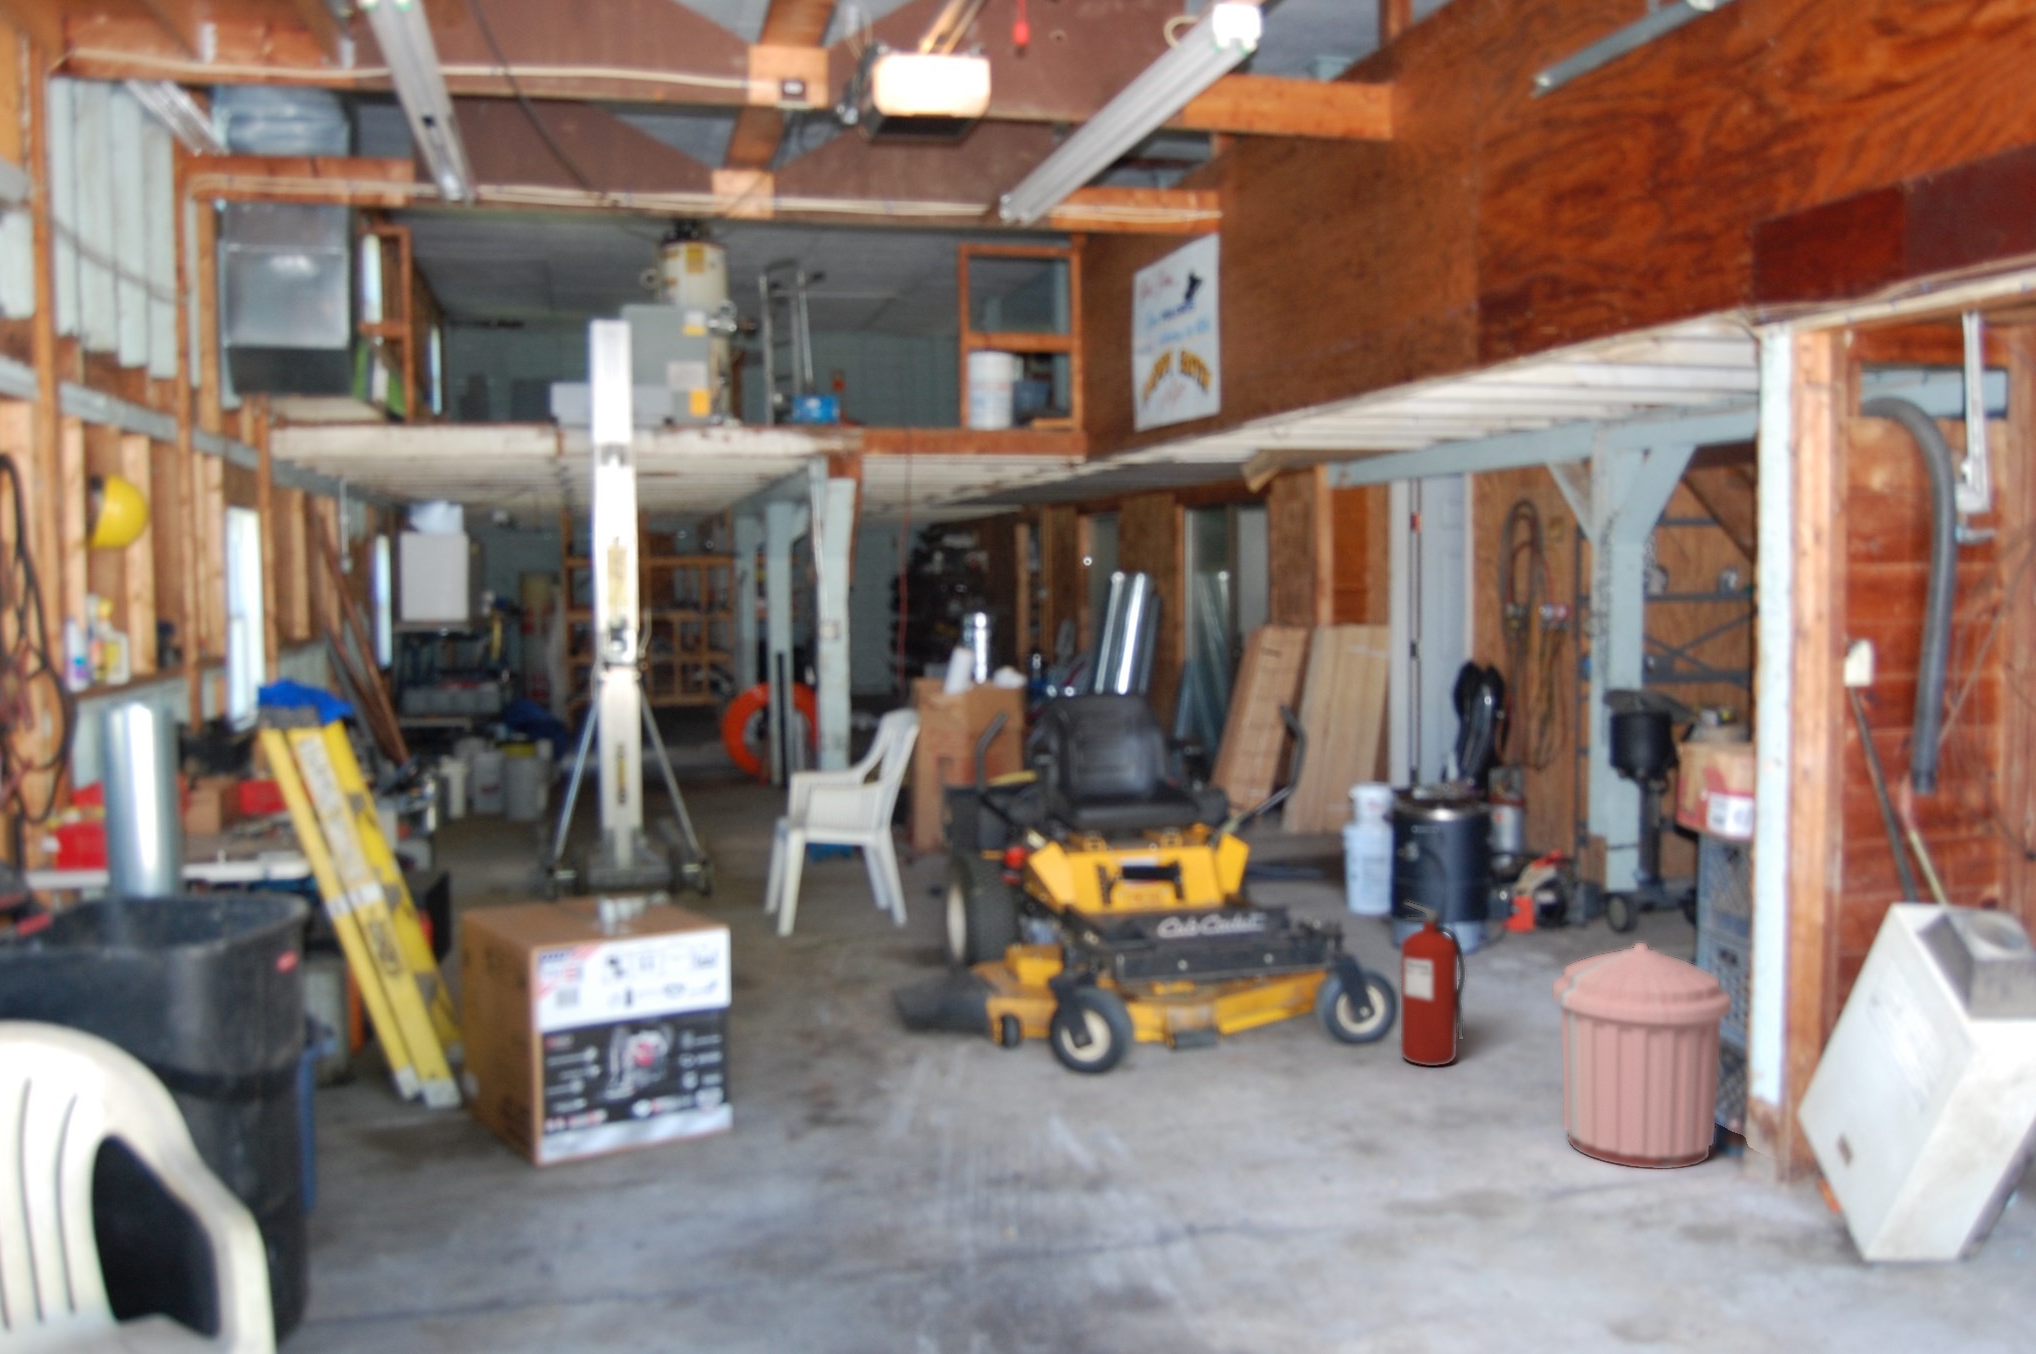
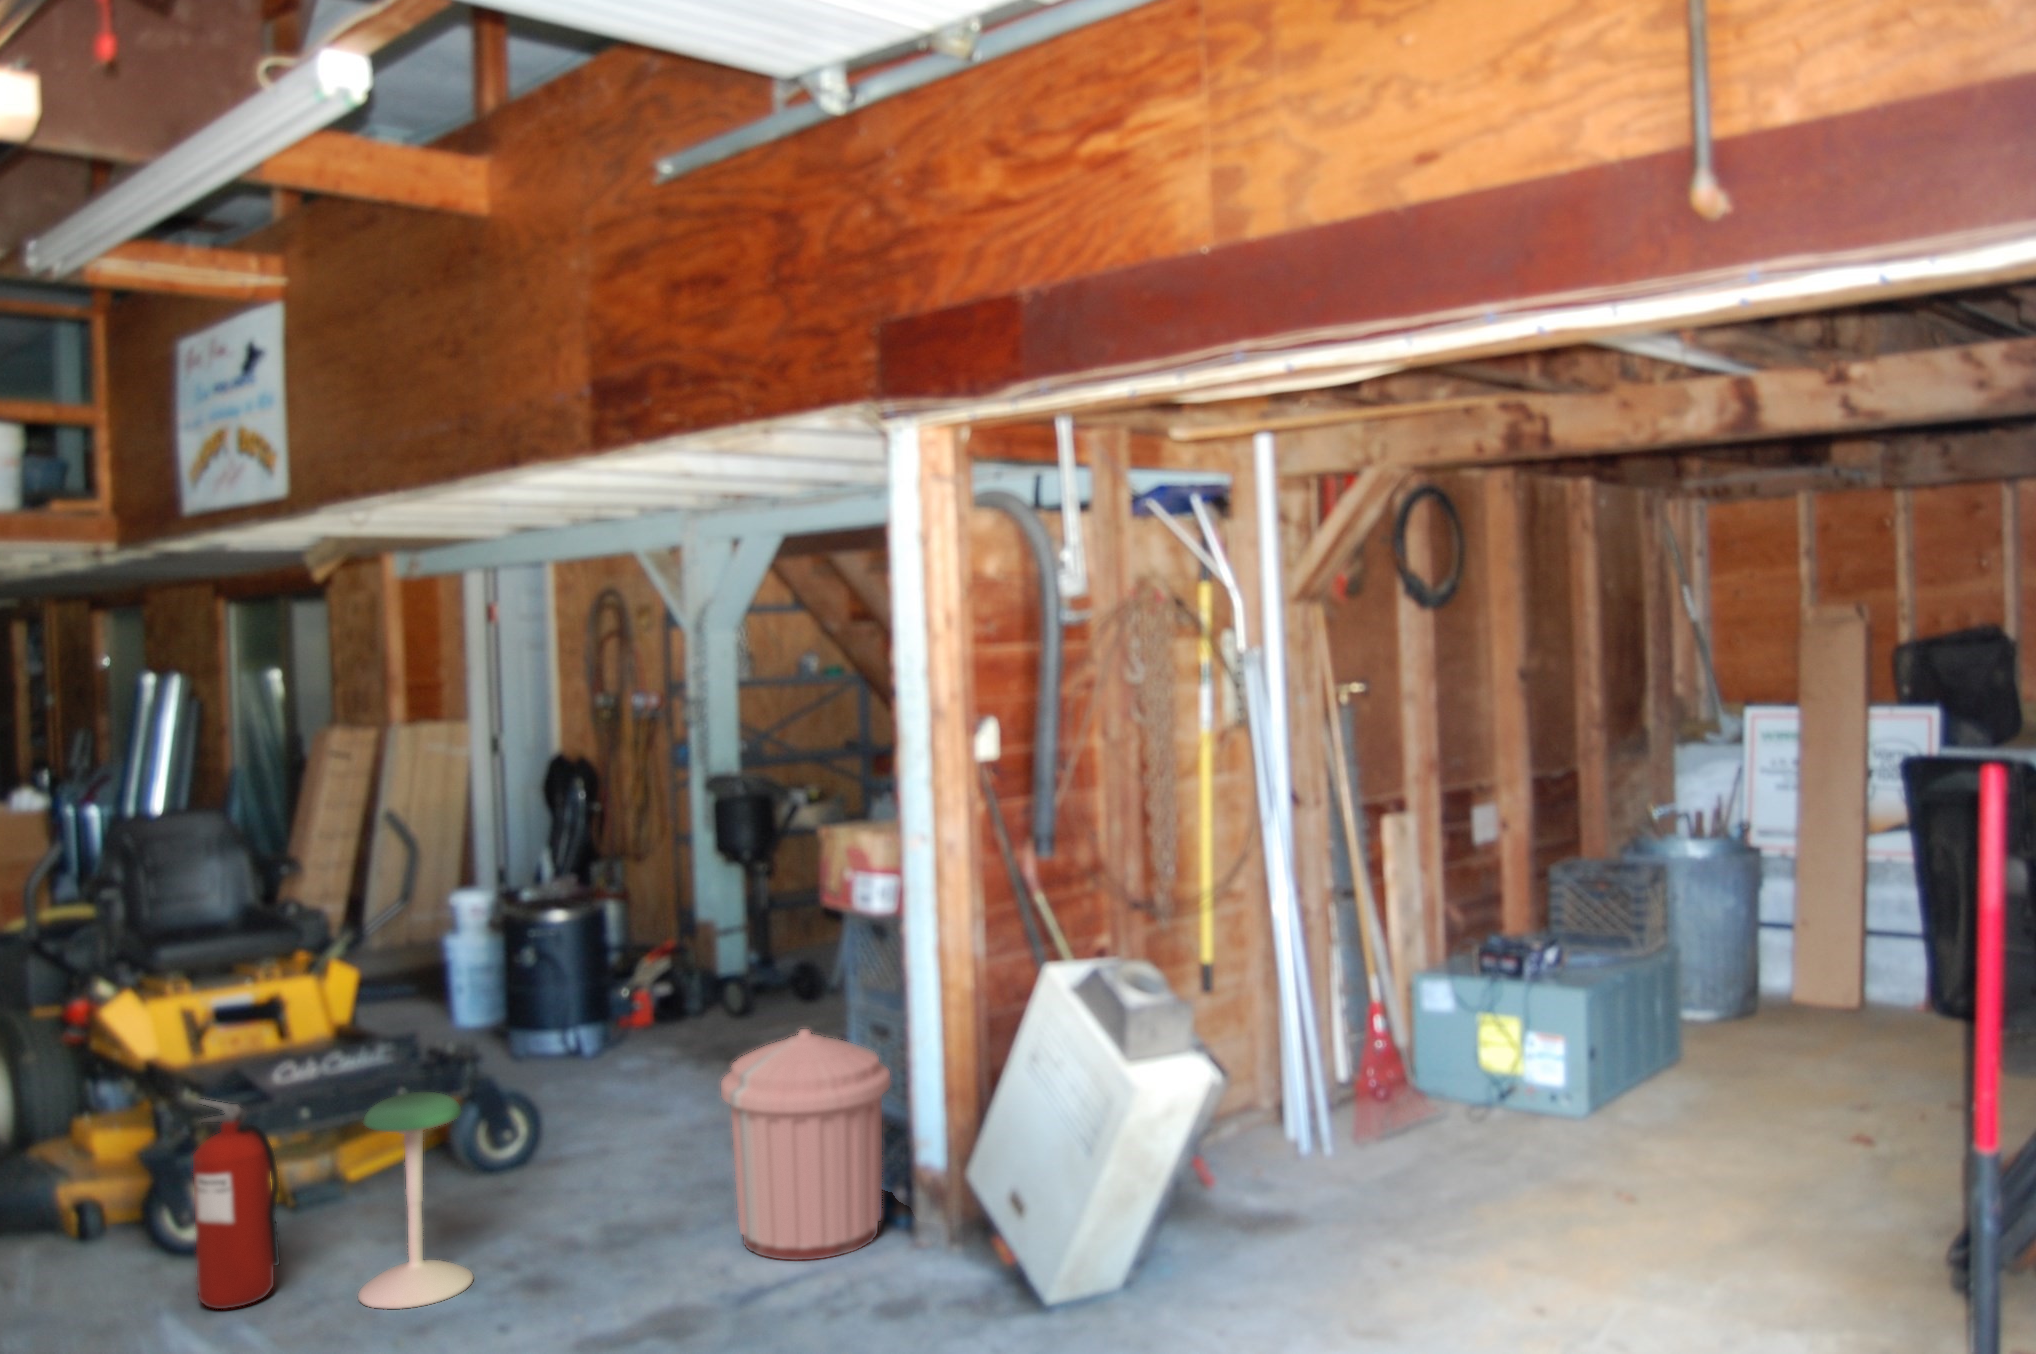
fire extinguisher: present [1401,903,1465,1066] -> present [193,1099,280,1309]
stool: none [1221,947,1318,1131] -> present [358,1092,473,1309]

